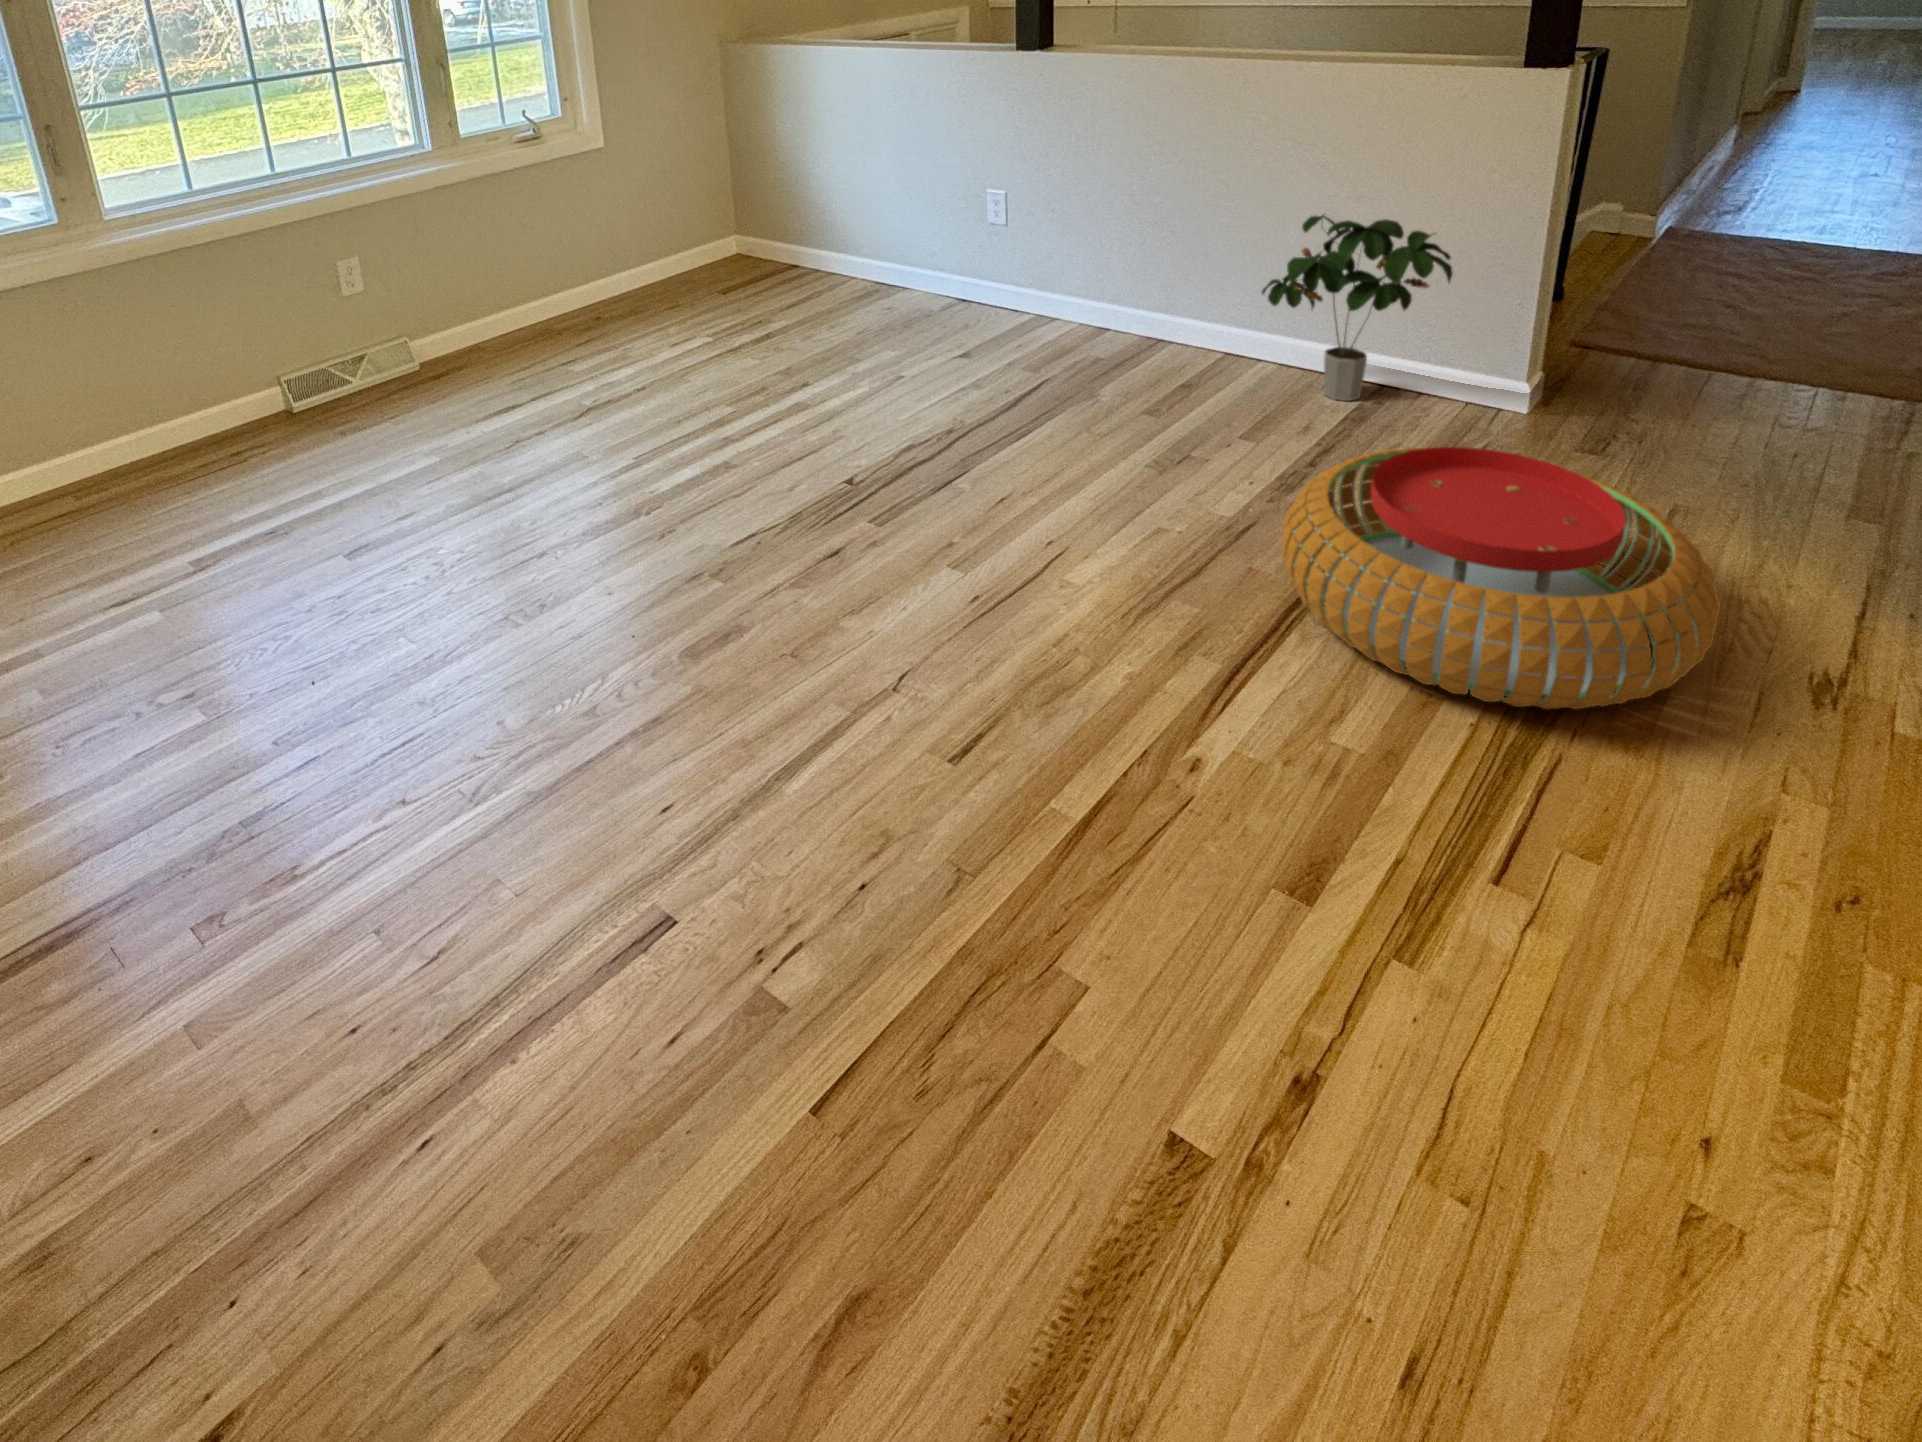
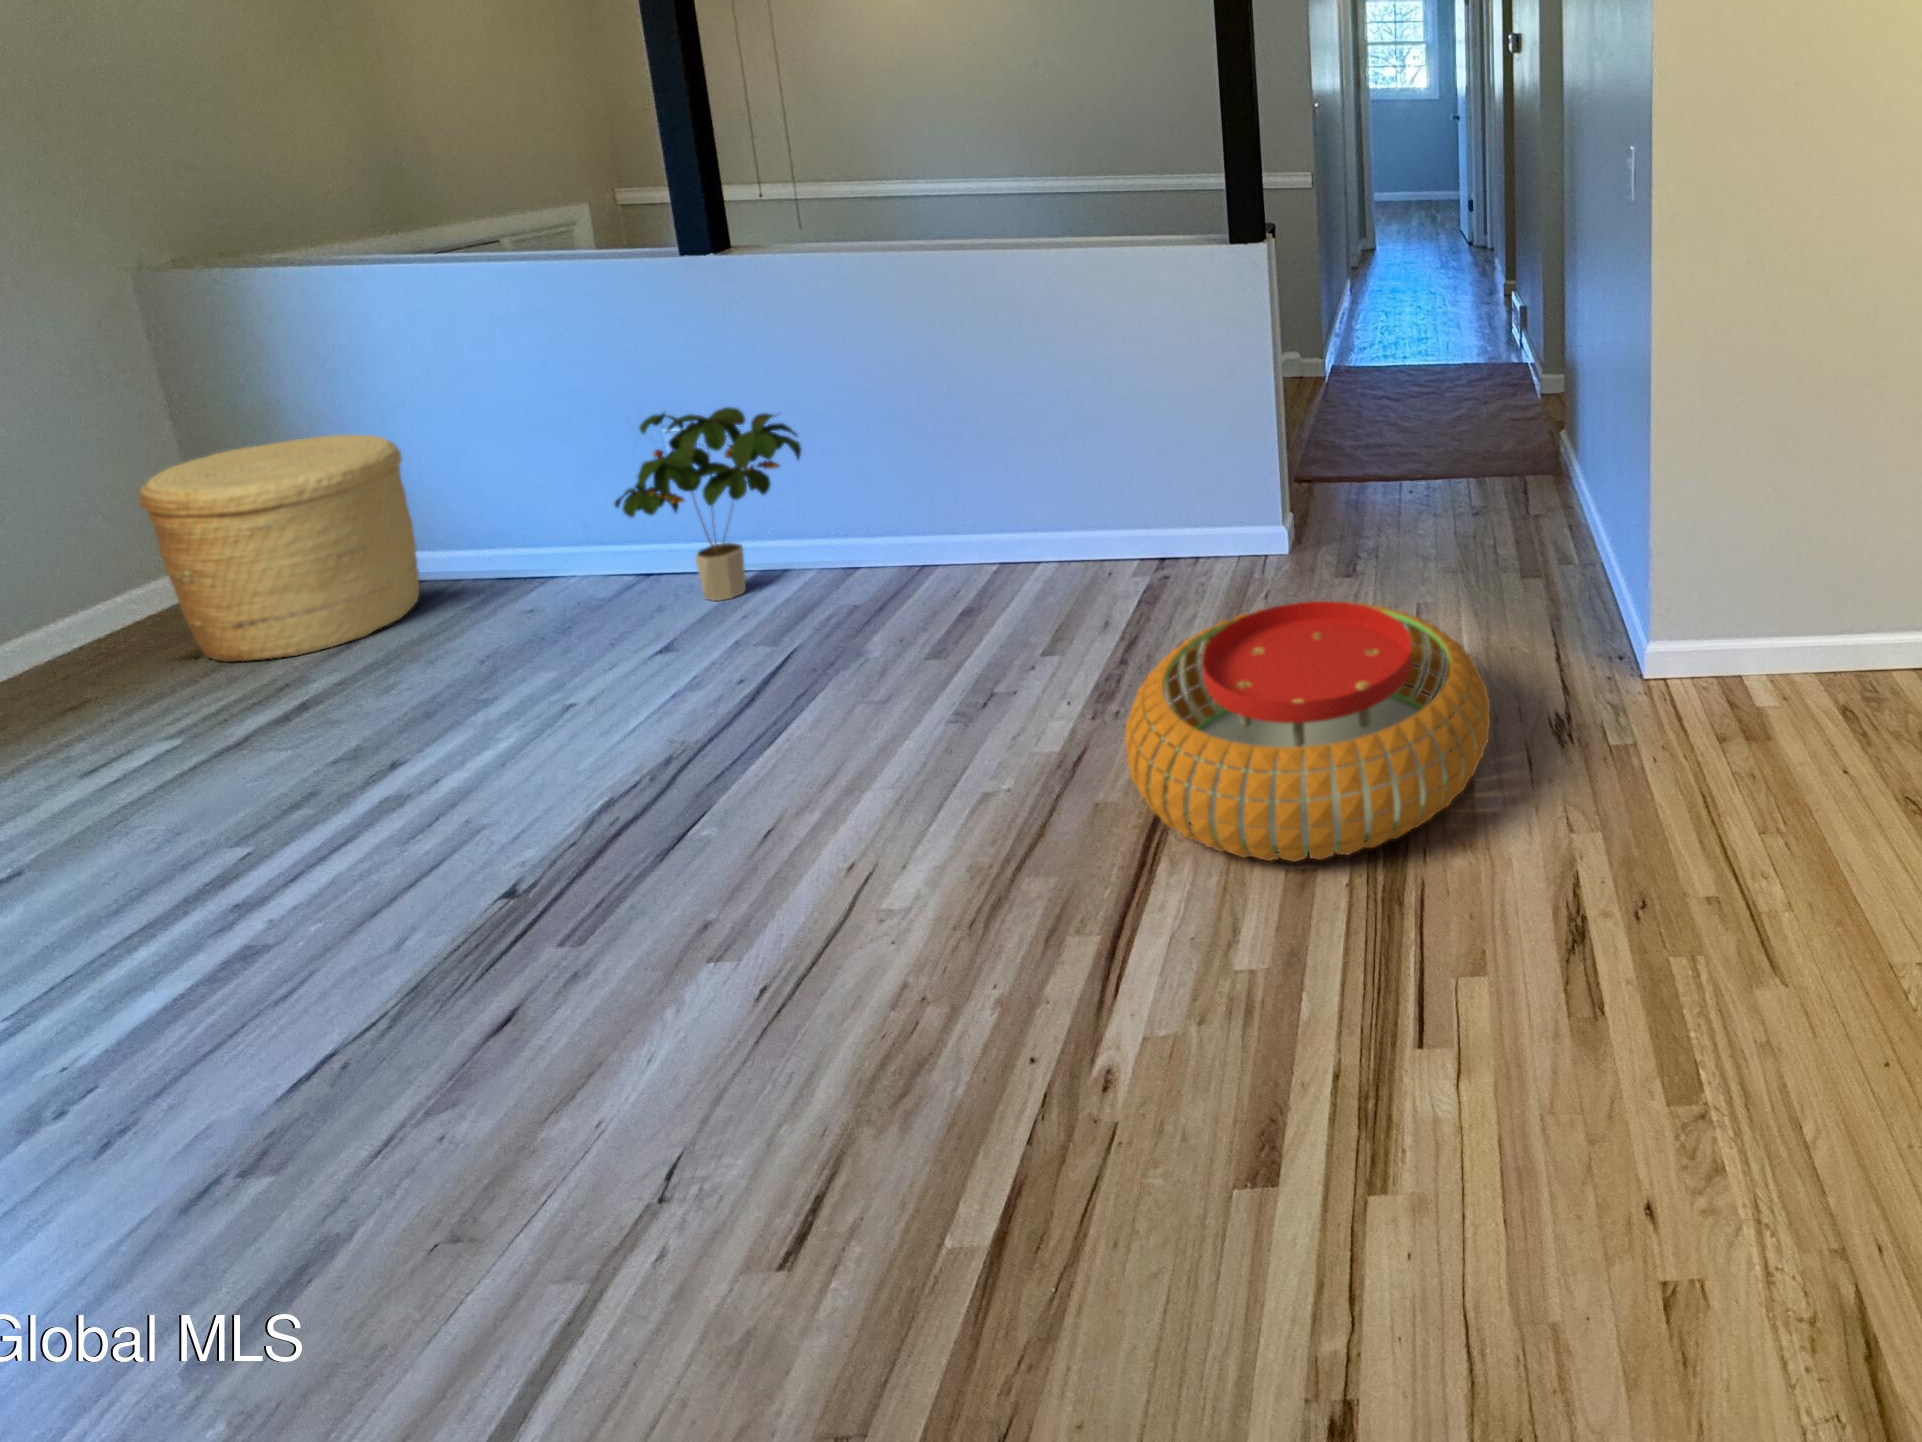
woven basket: none [713,164,835,303] -> present [139,435,419,662]
potted plant: present [1262,215,1453,401] -> present [615,407,801,601]

